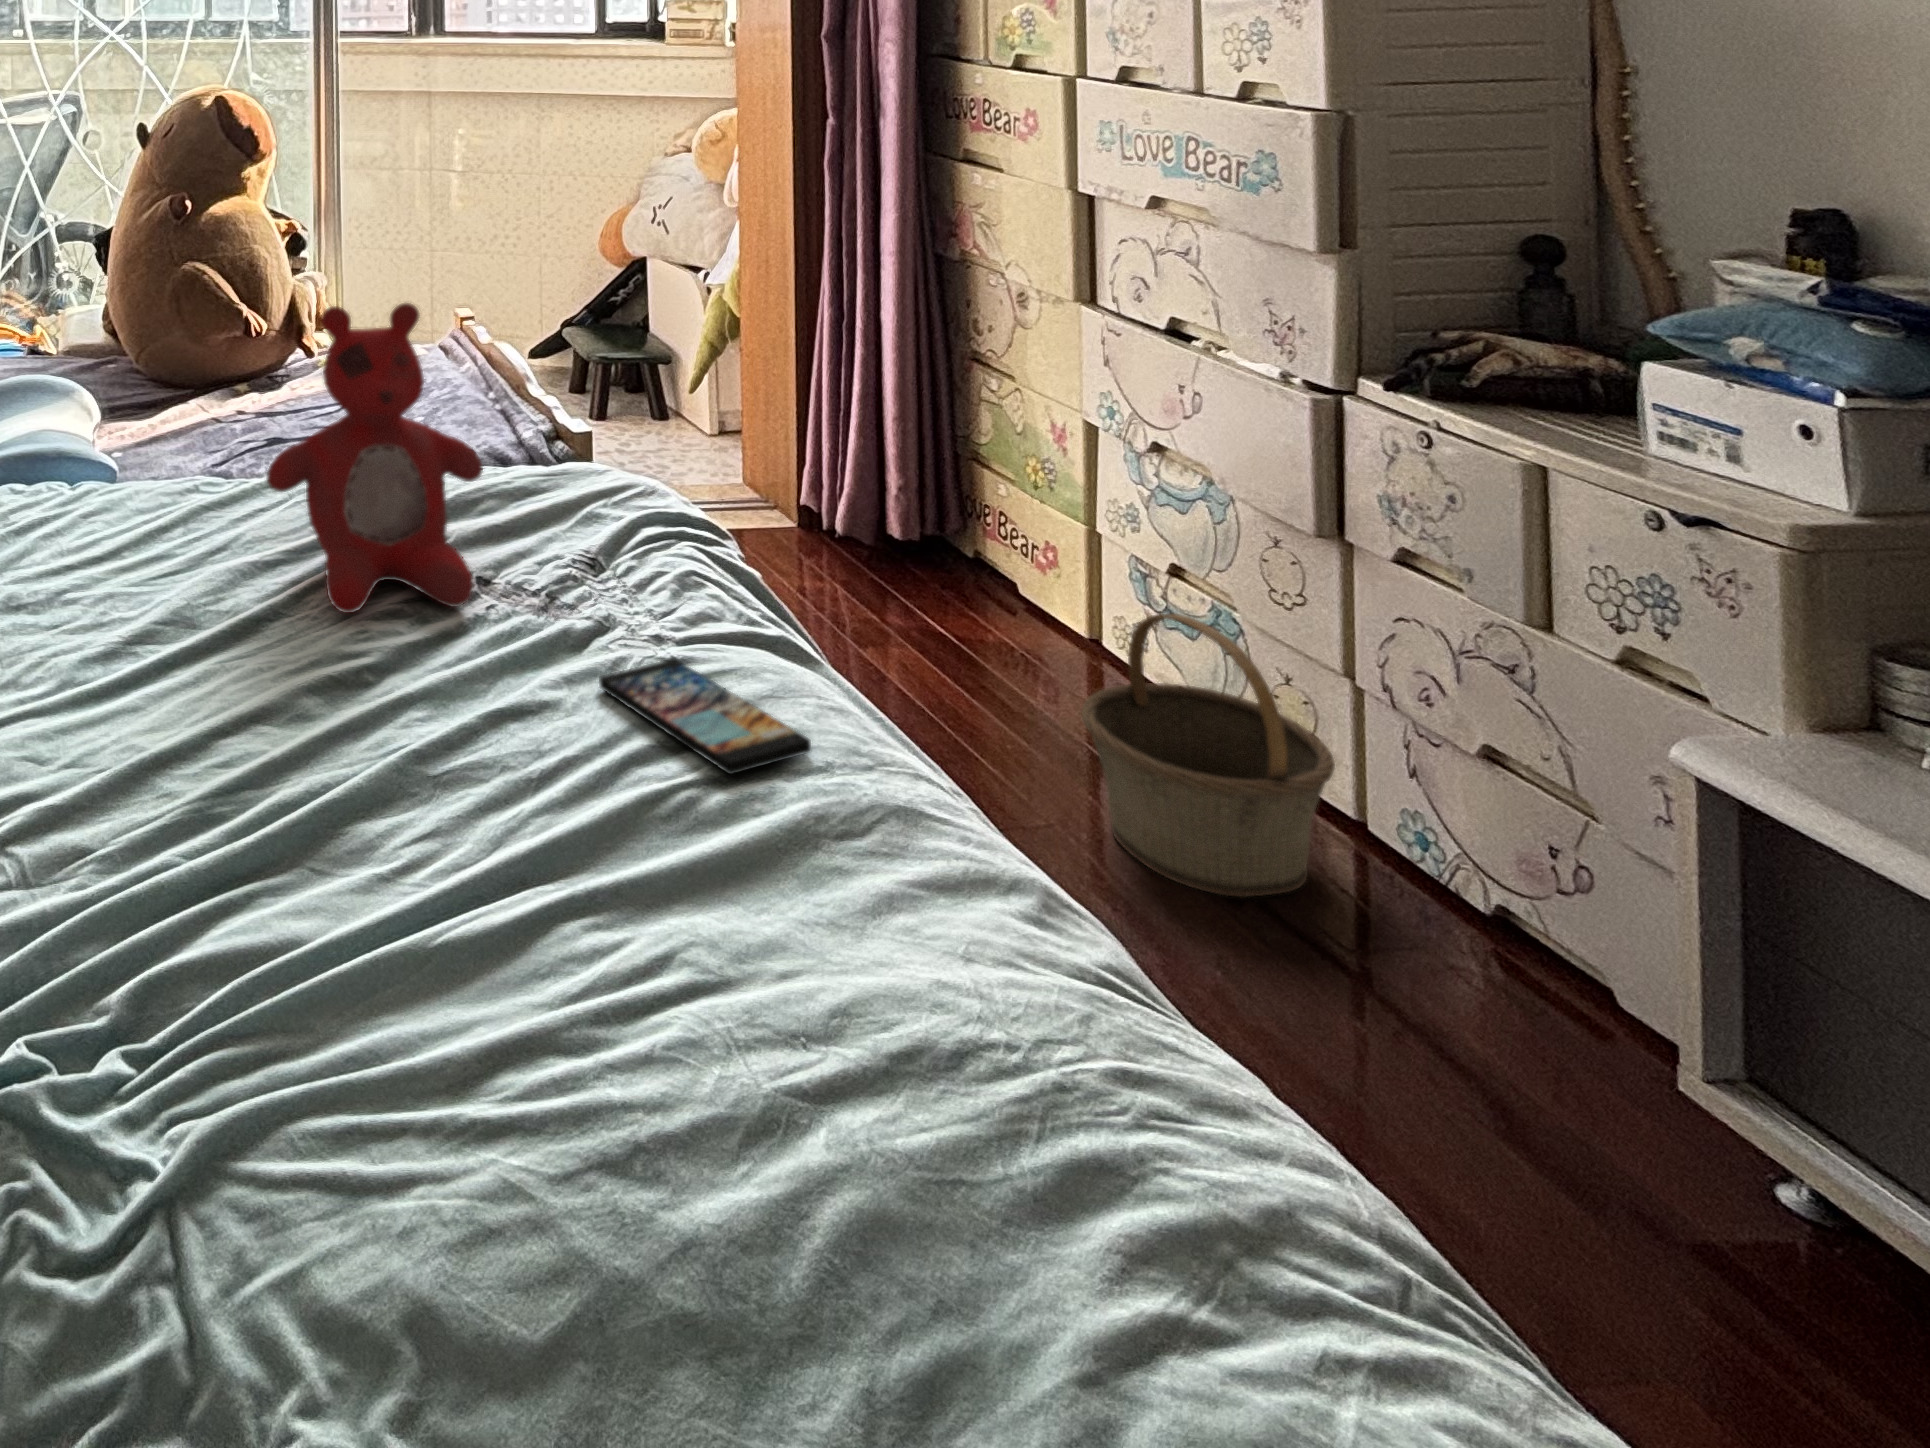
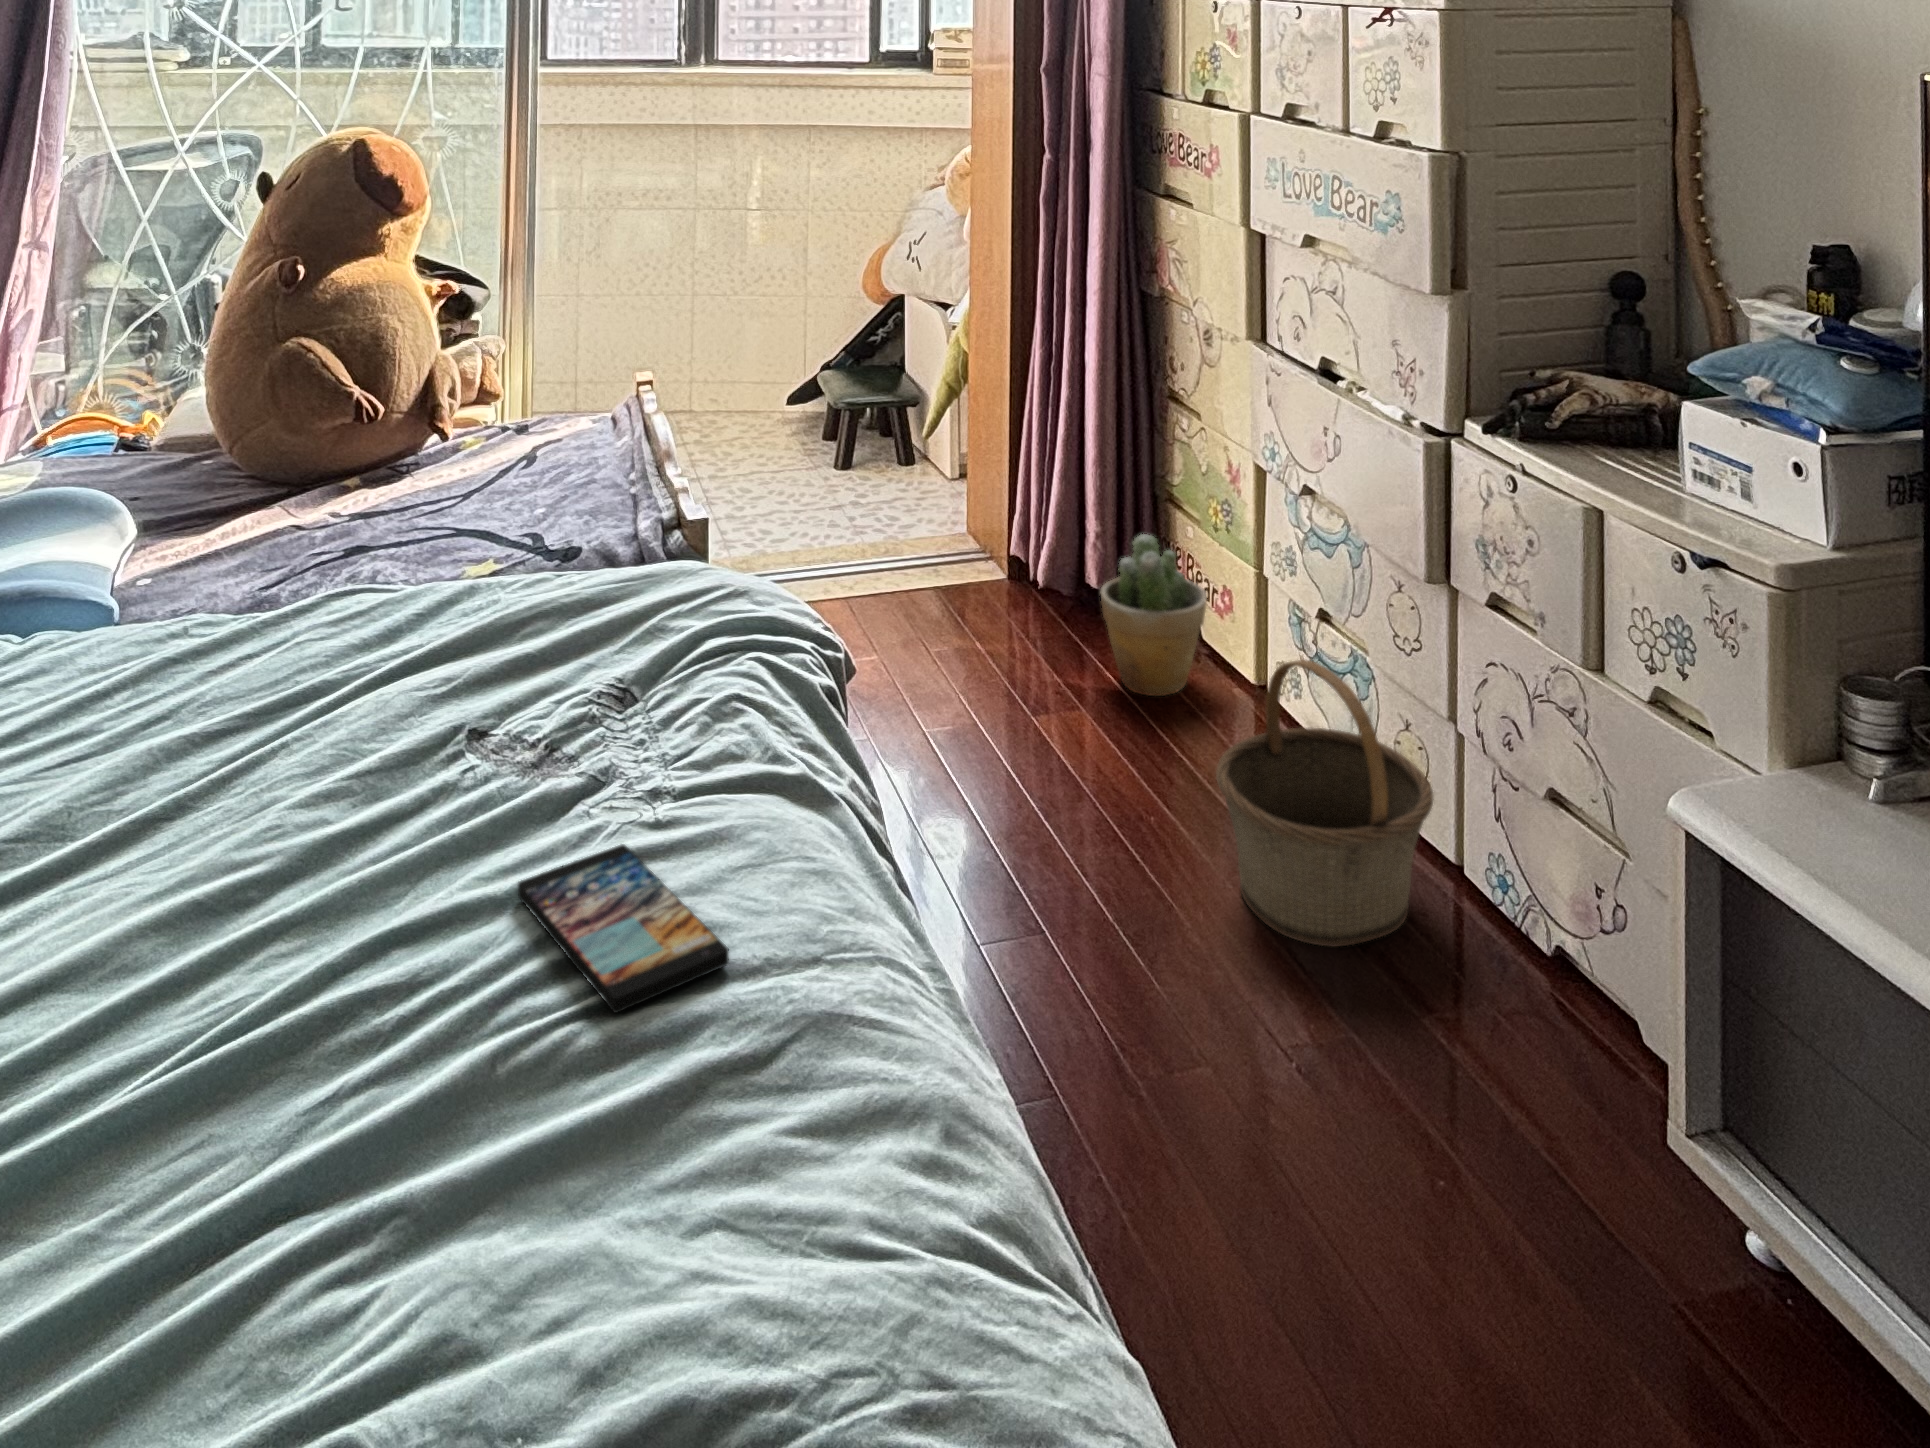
stuffed bear: present [267,303,483,613] -> none [182,414,471,817]
potted plant: none [911,491,1029,651] -> present [1100,534,1207,696]

